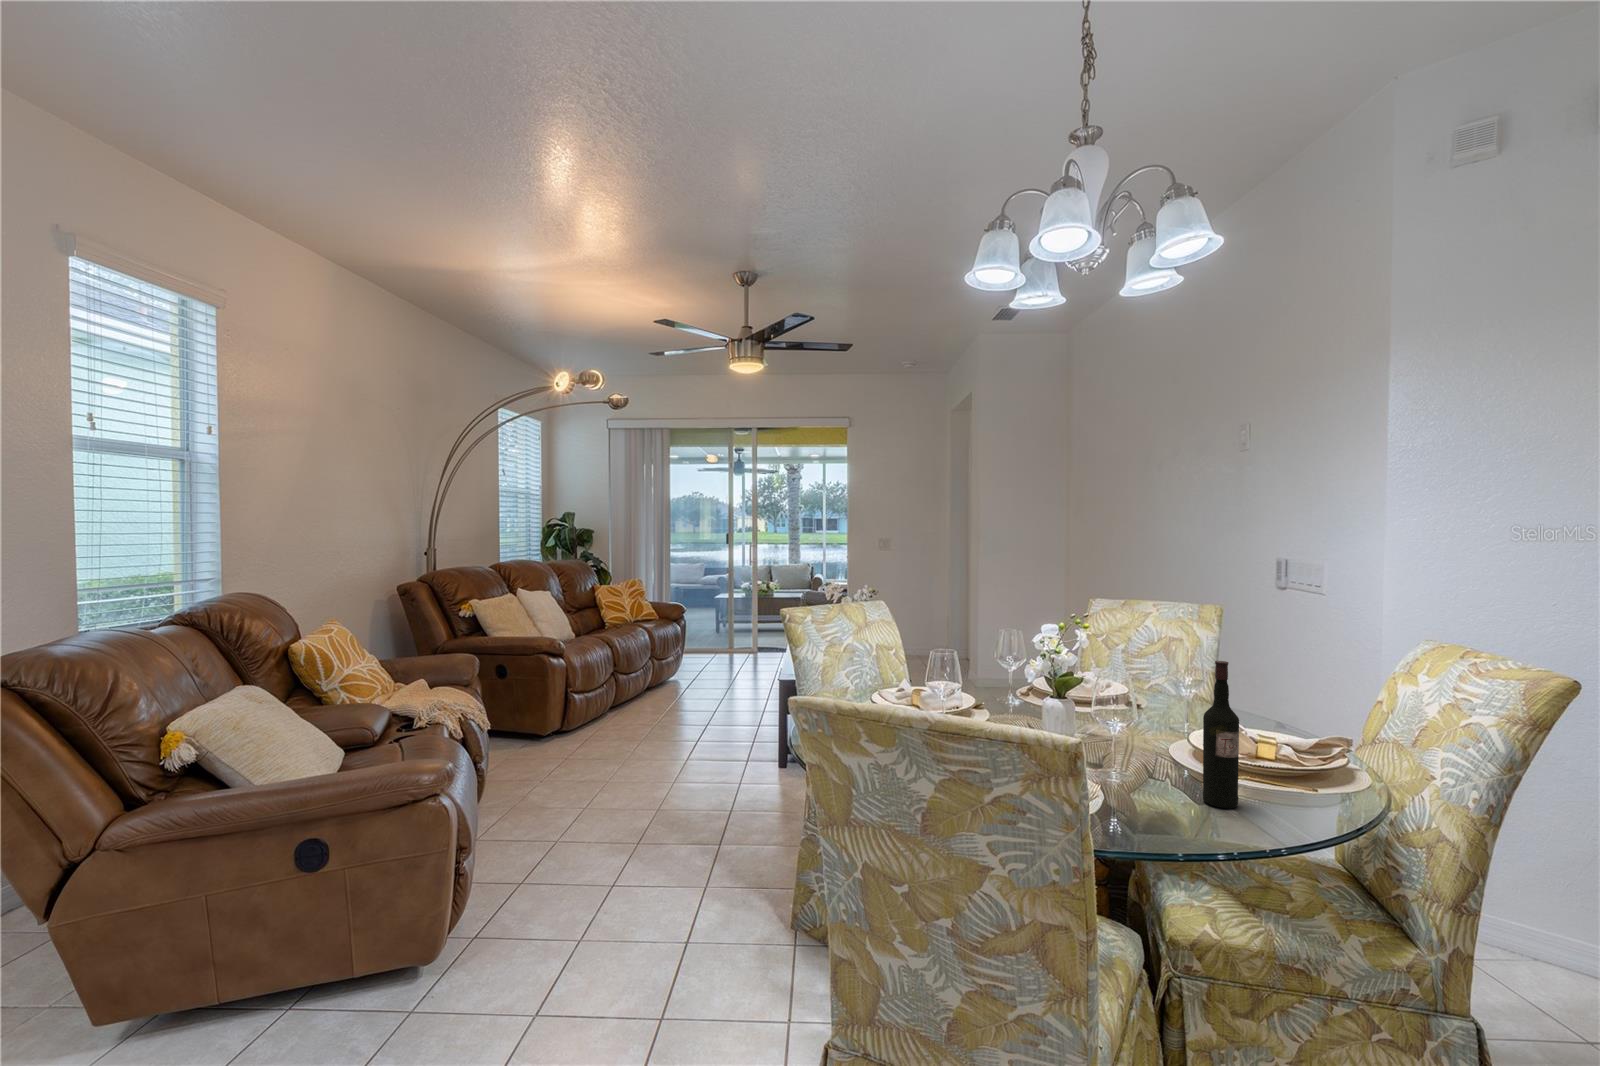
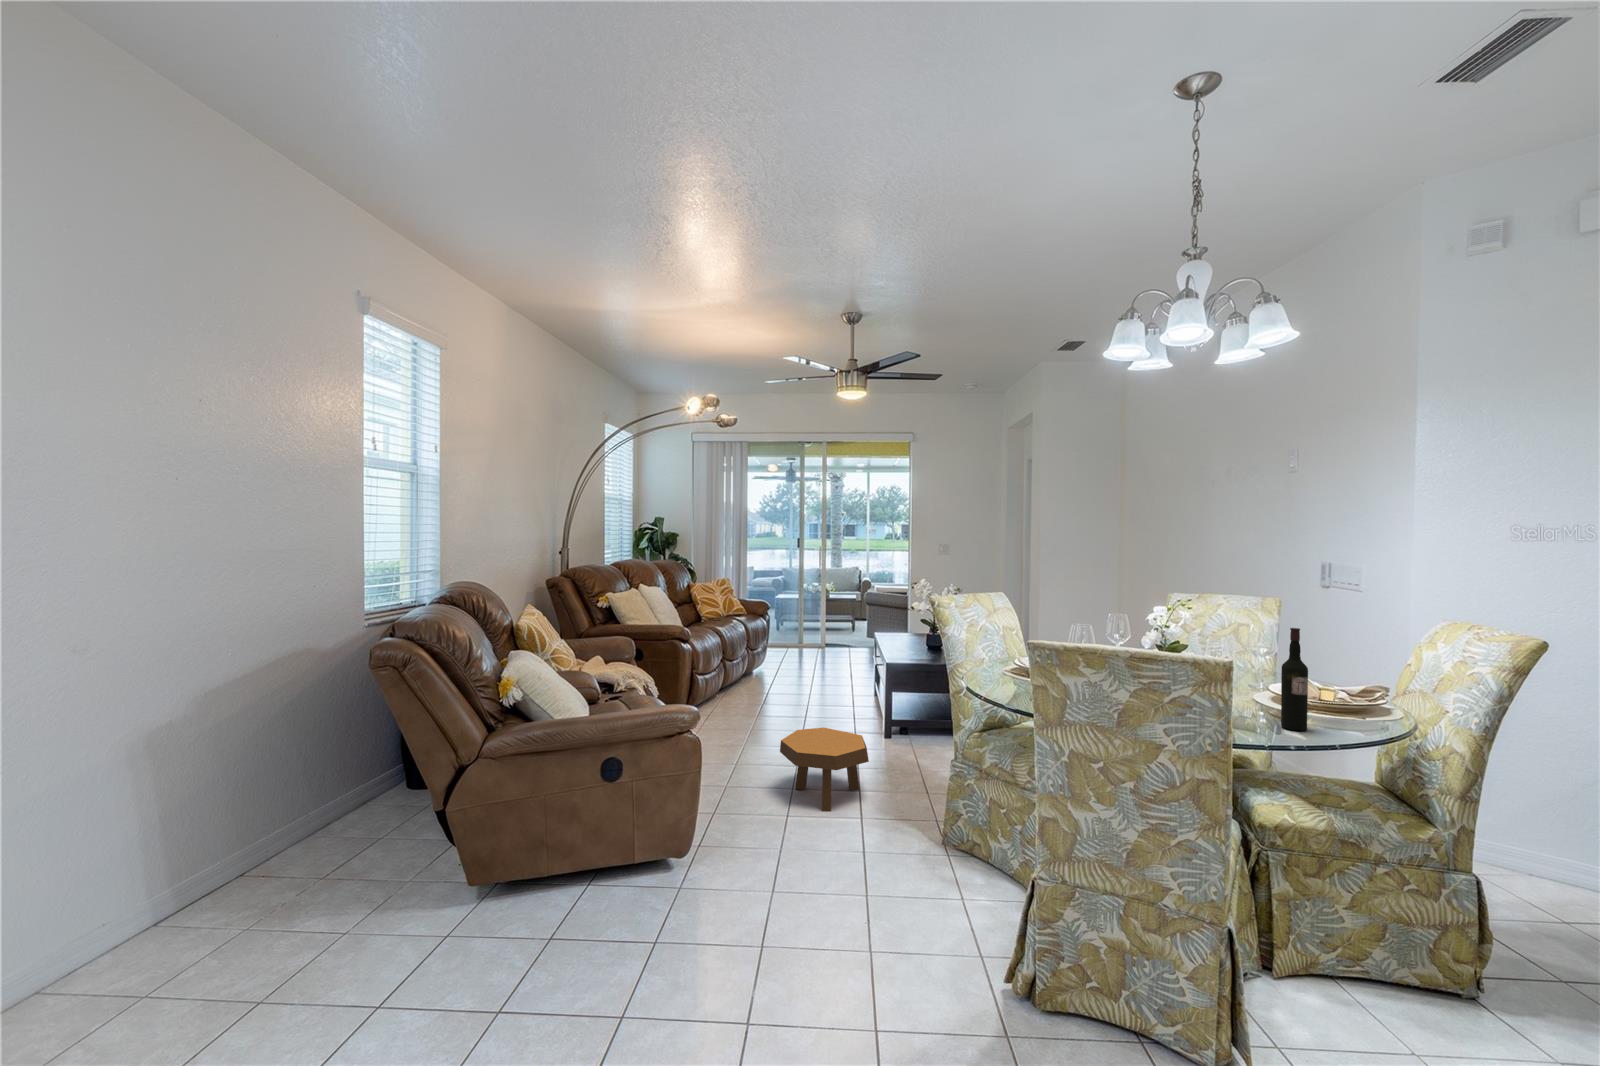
footstool: none [620,768,732,881] -> present [780,727,869,812]

